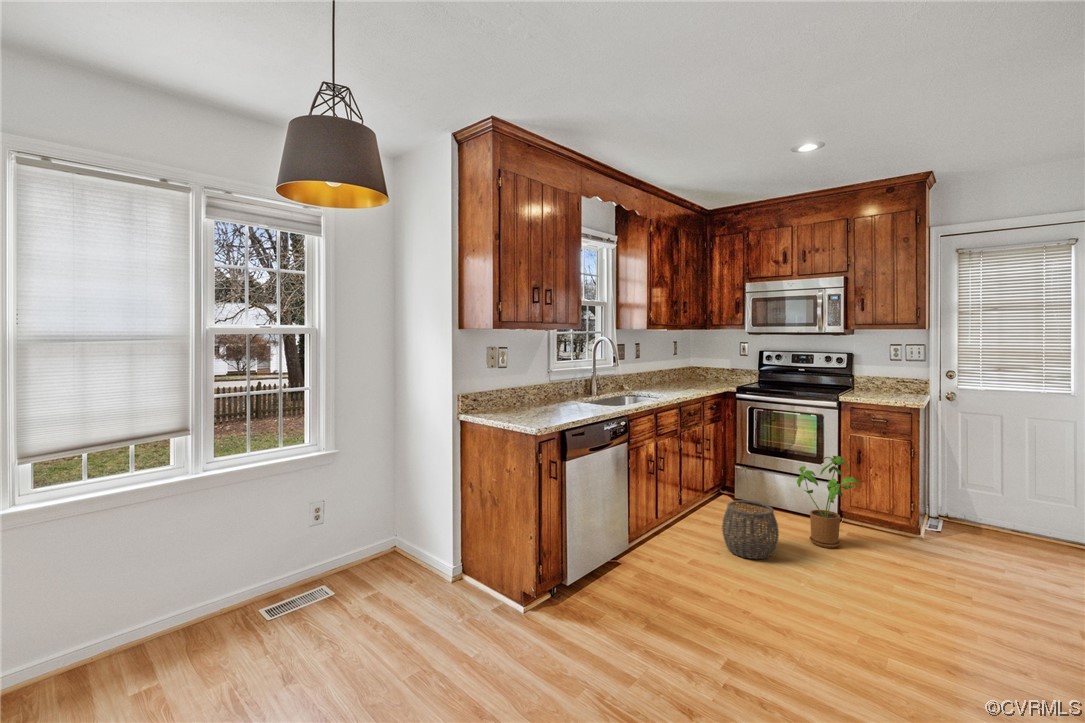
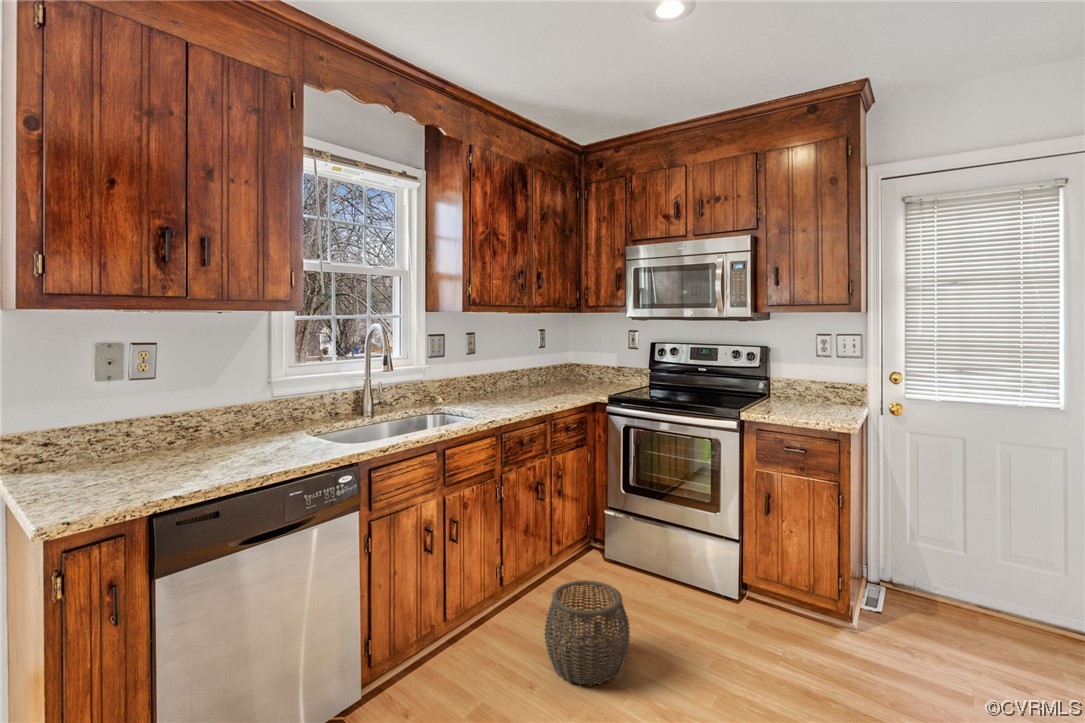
house plant: present [797,456,861,548] -> none [668,506,759,652]

